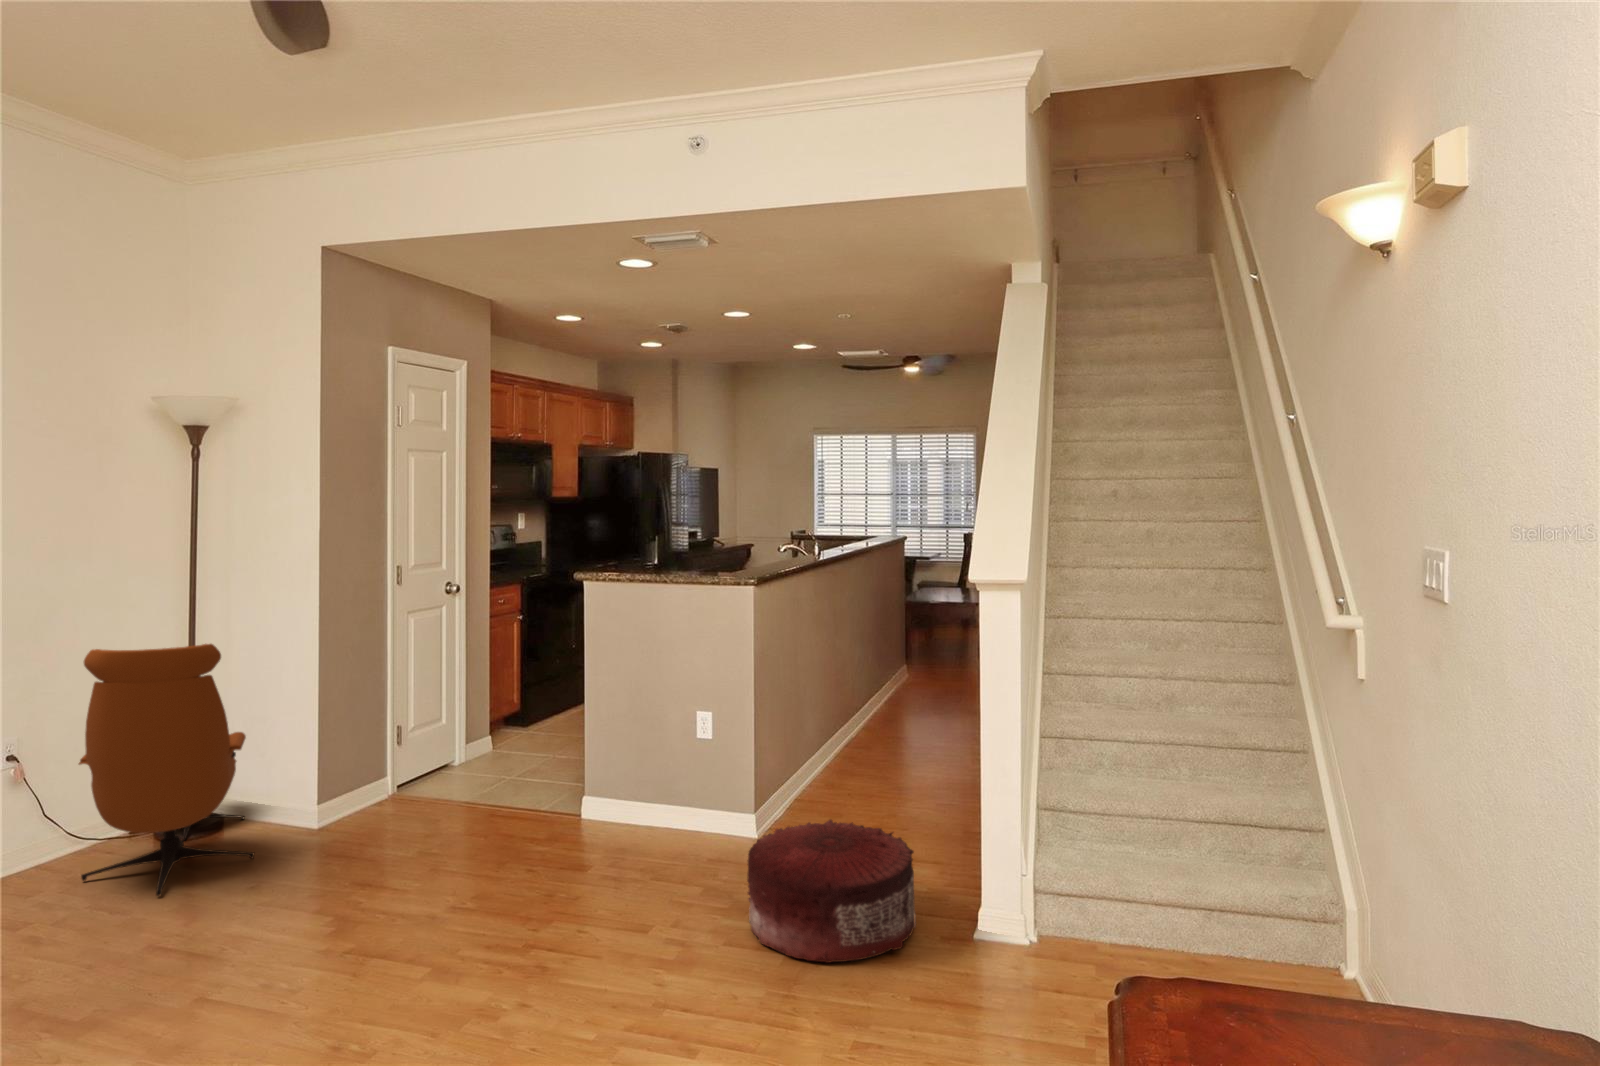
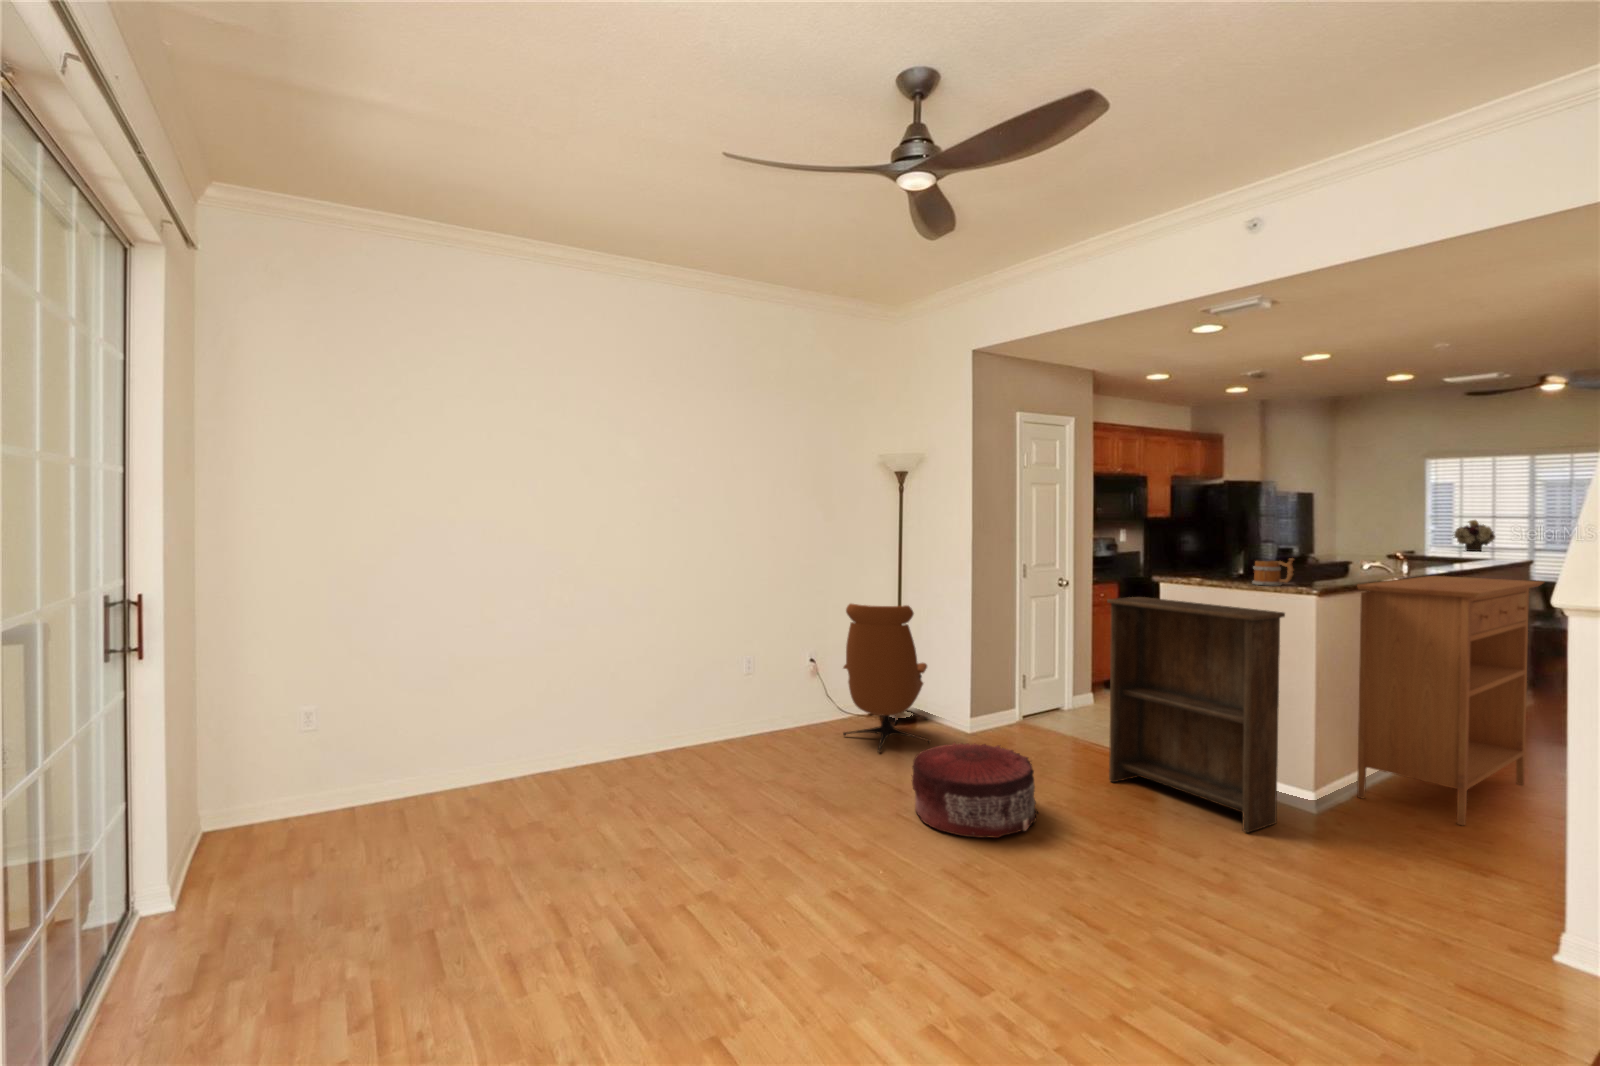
flower arrangement: none [836,500,868,532] -> present [1454,520,1495,551]
mug: none [685,548,729,581] -> present [1252,558,1294,586]
console table: none [787,561,925,818] -> present [1357,576,1544,825]
bookshelf: none [524,604,728,882] -> present [1107,597,1285,832]
pouf: present [747,820,916,963] -> present [912,743,1038,838]

